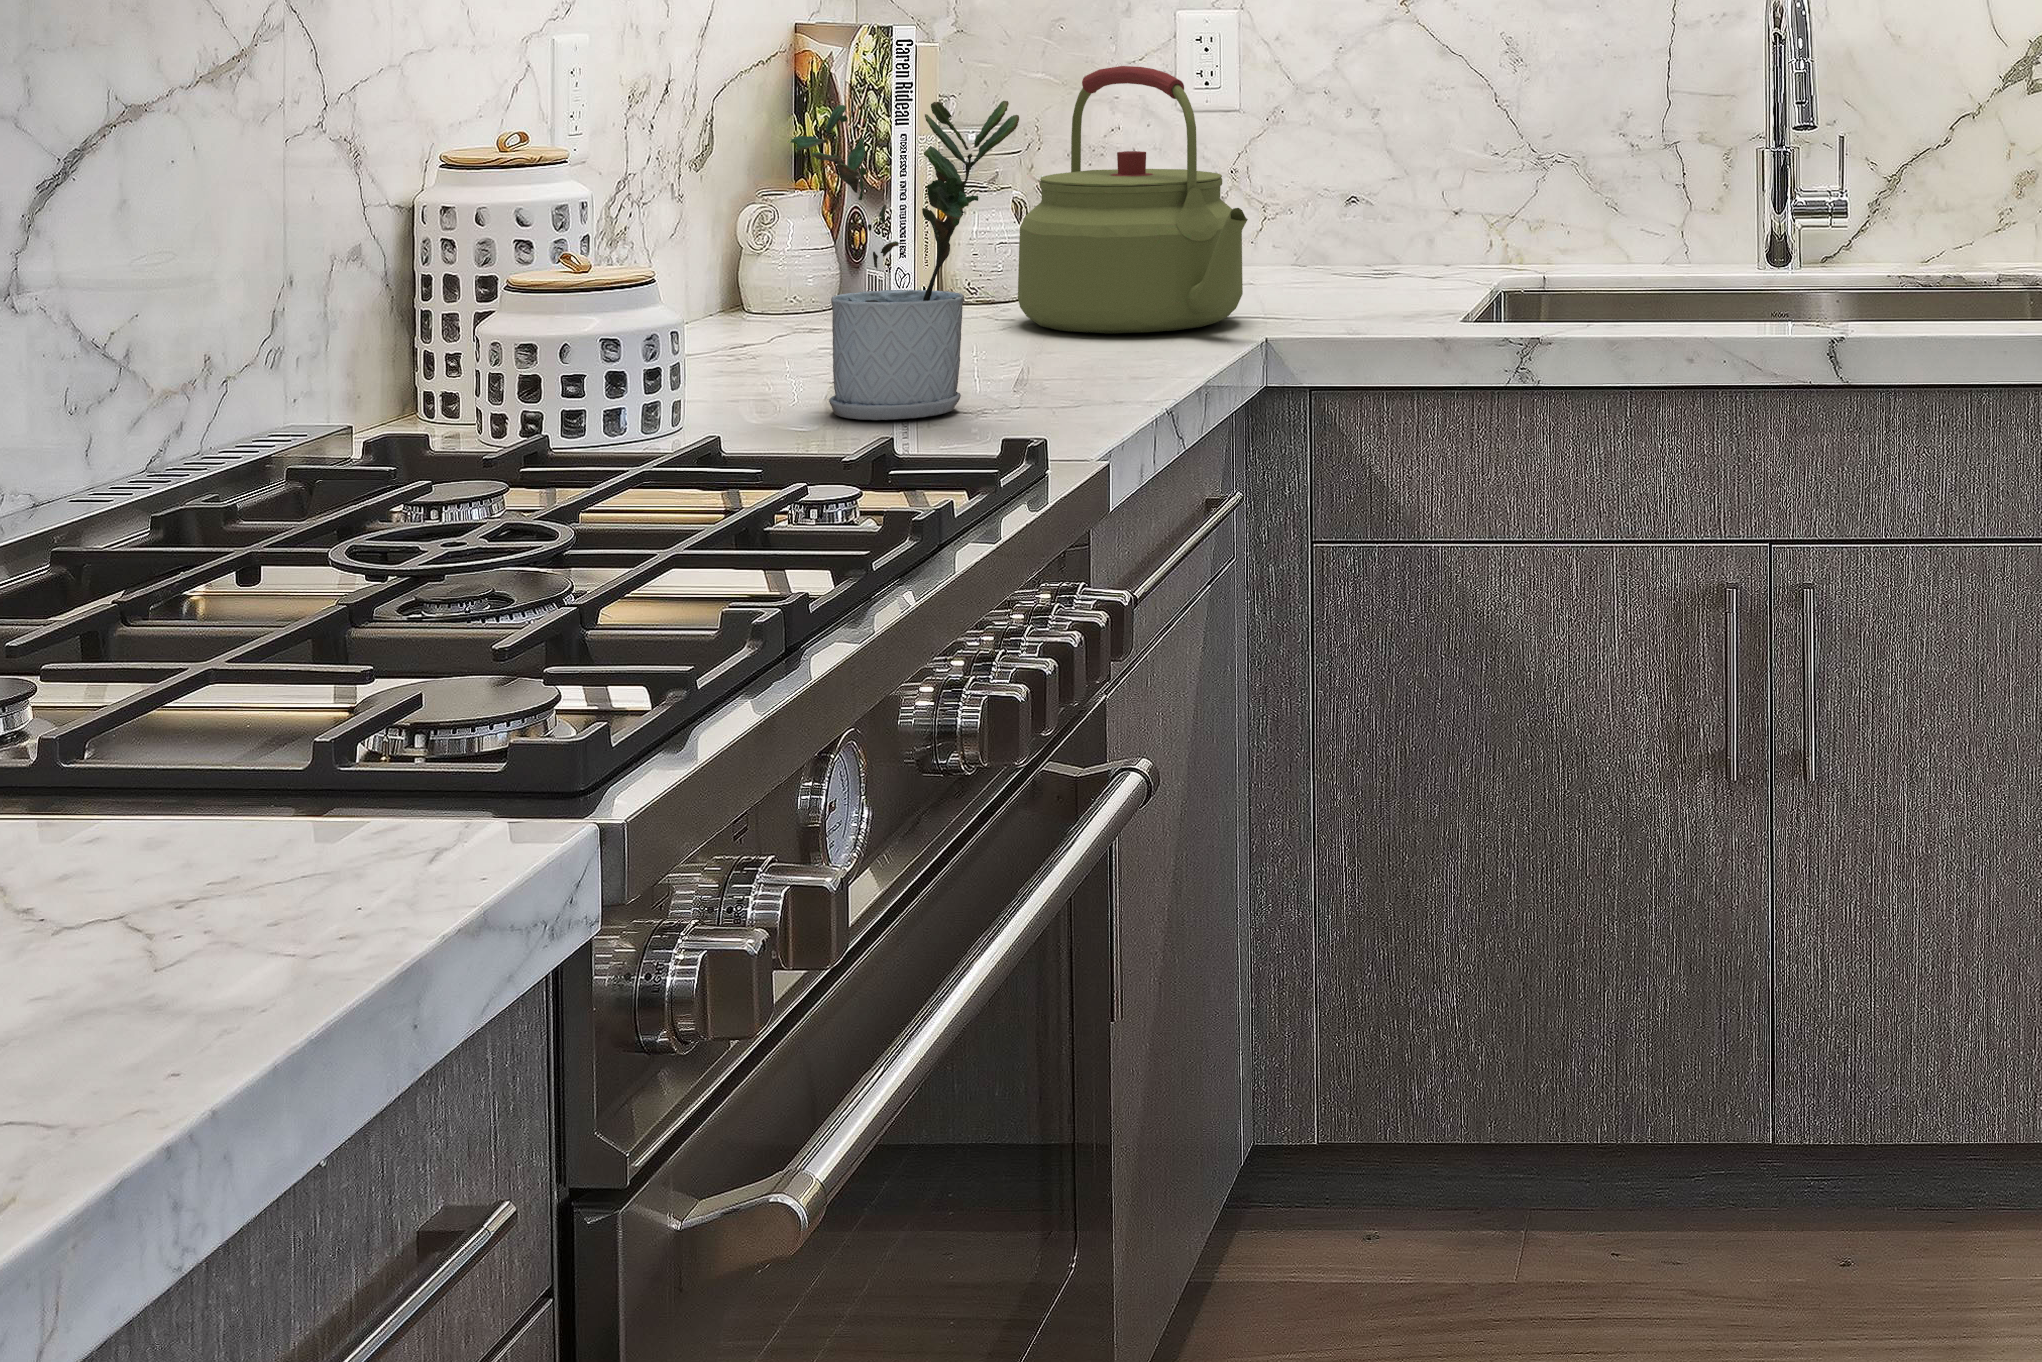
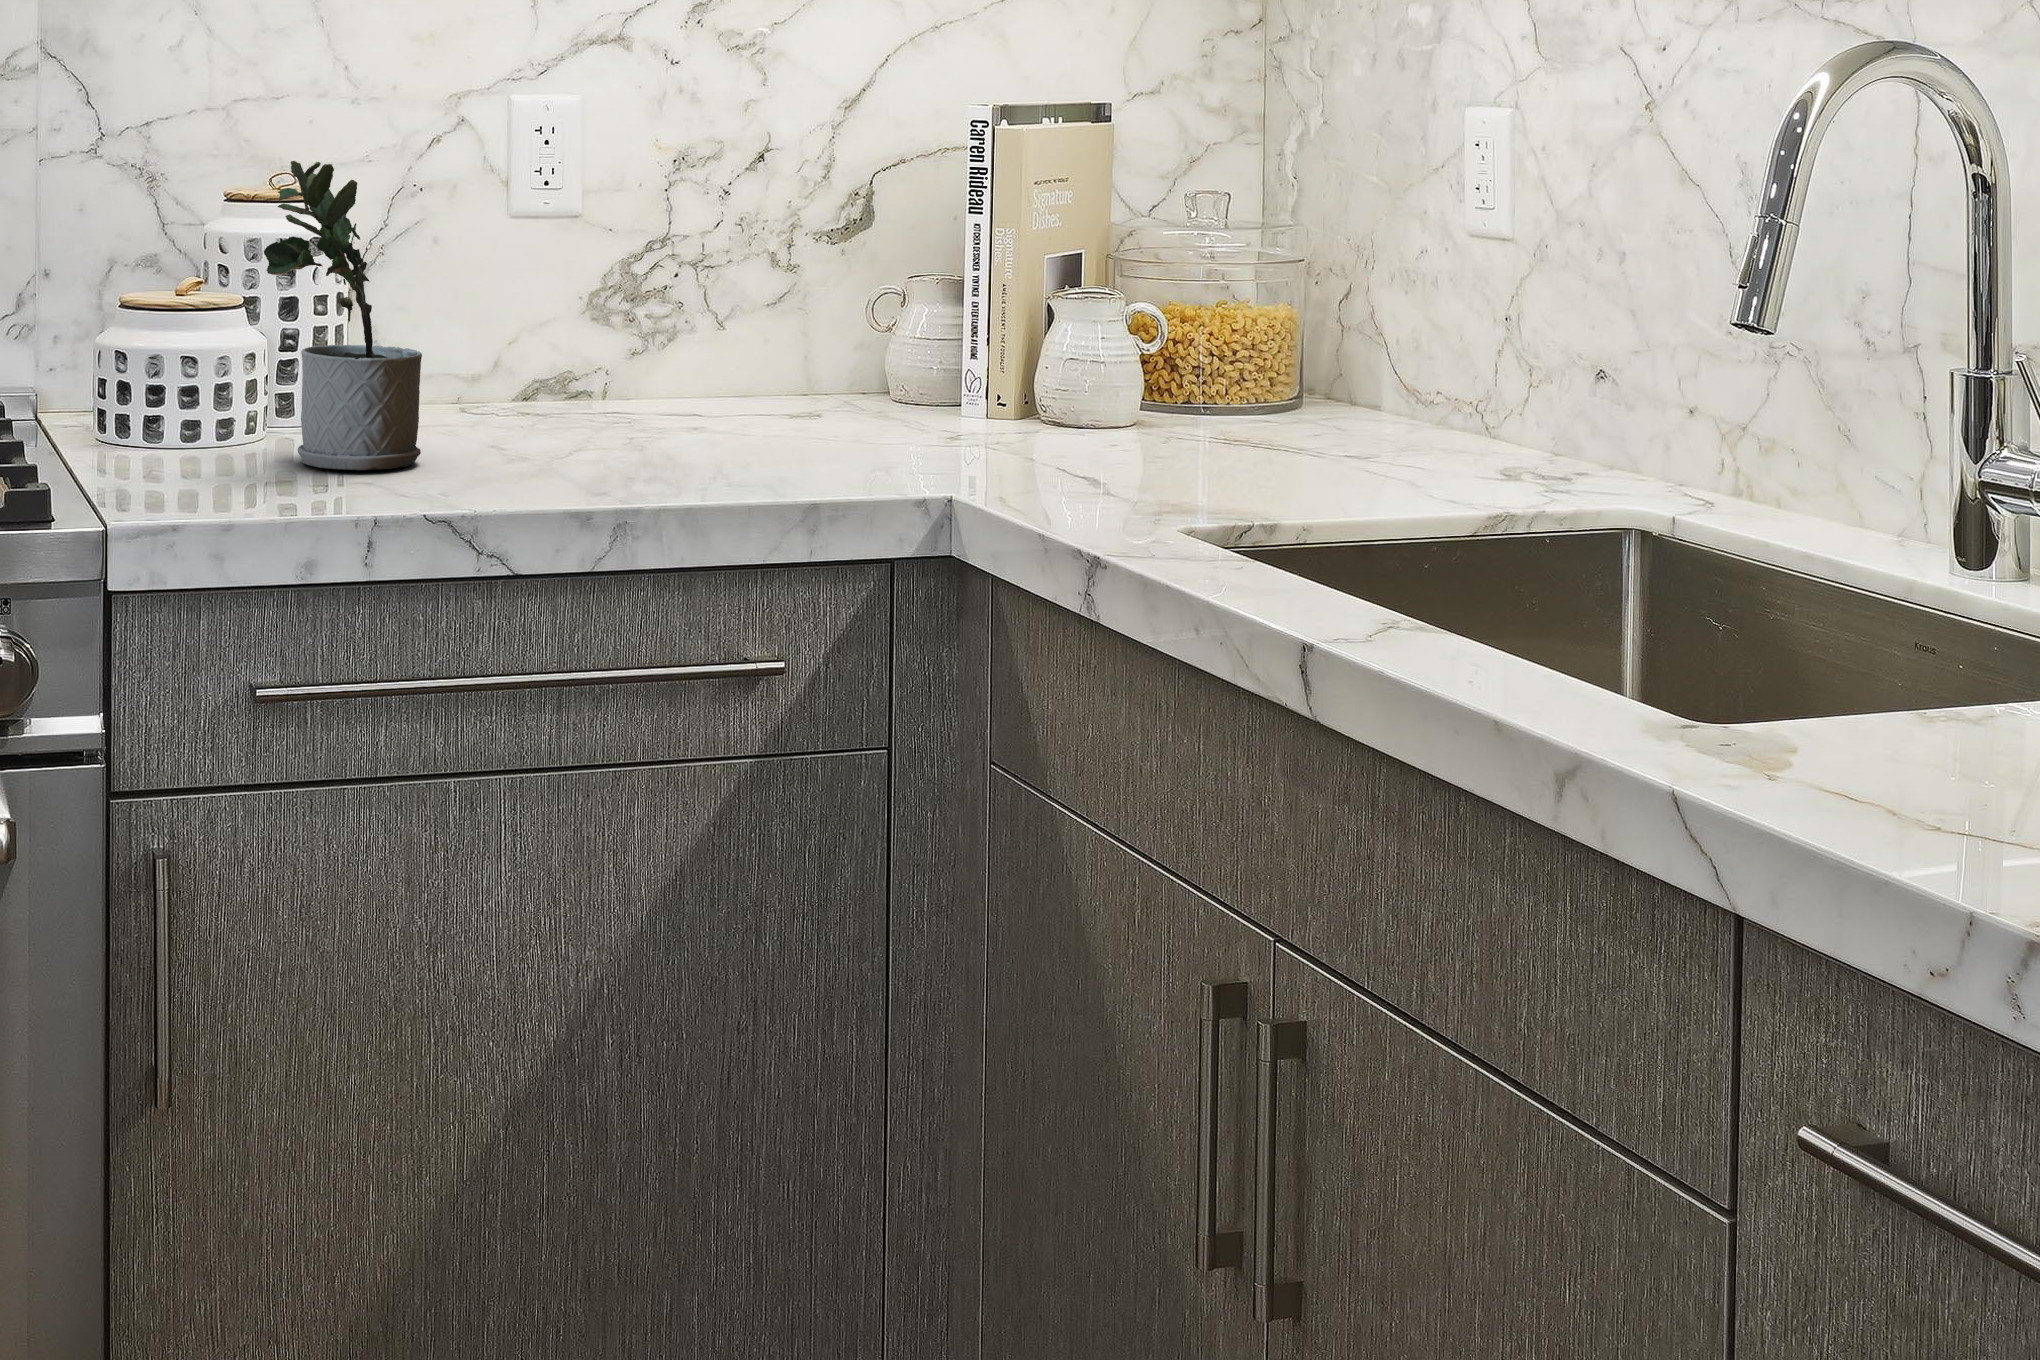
kettle: present [1018,66,1248,334] -> none [874,162,1134,475]

